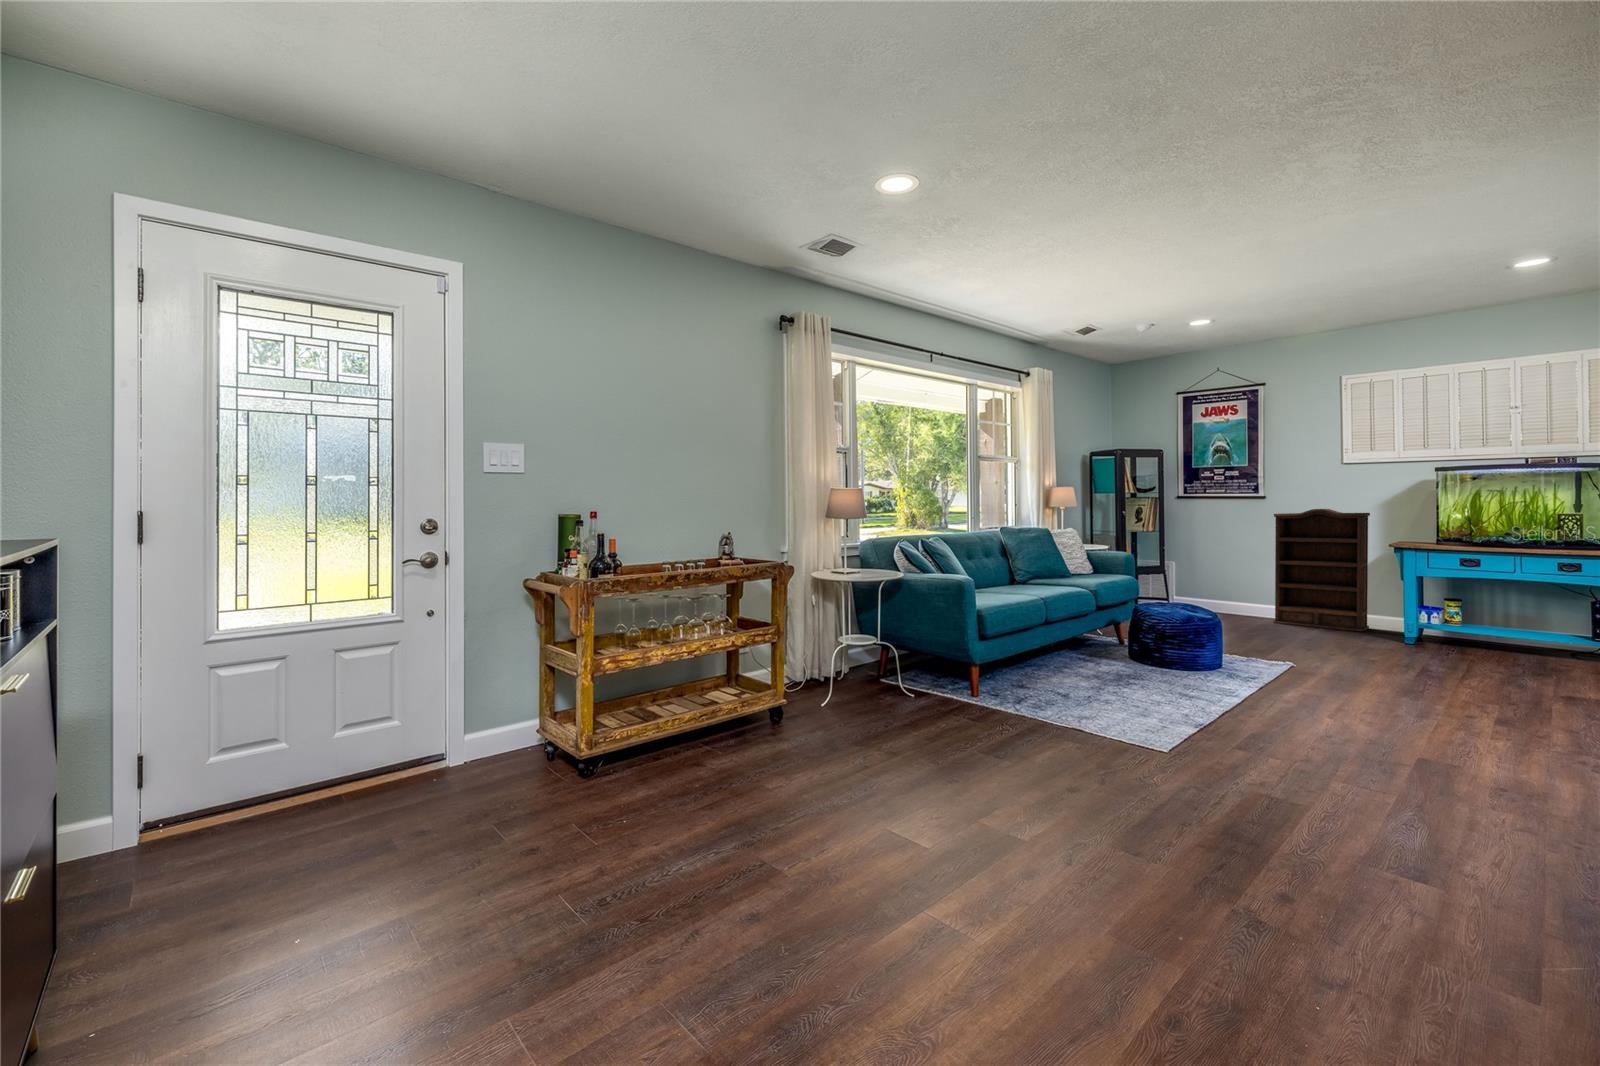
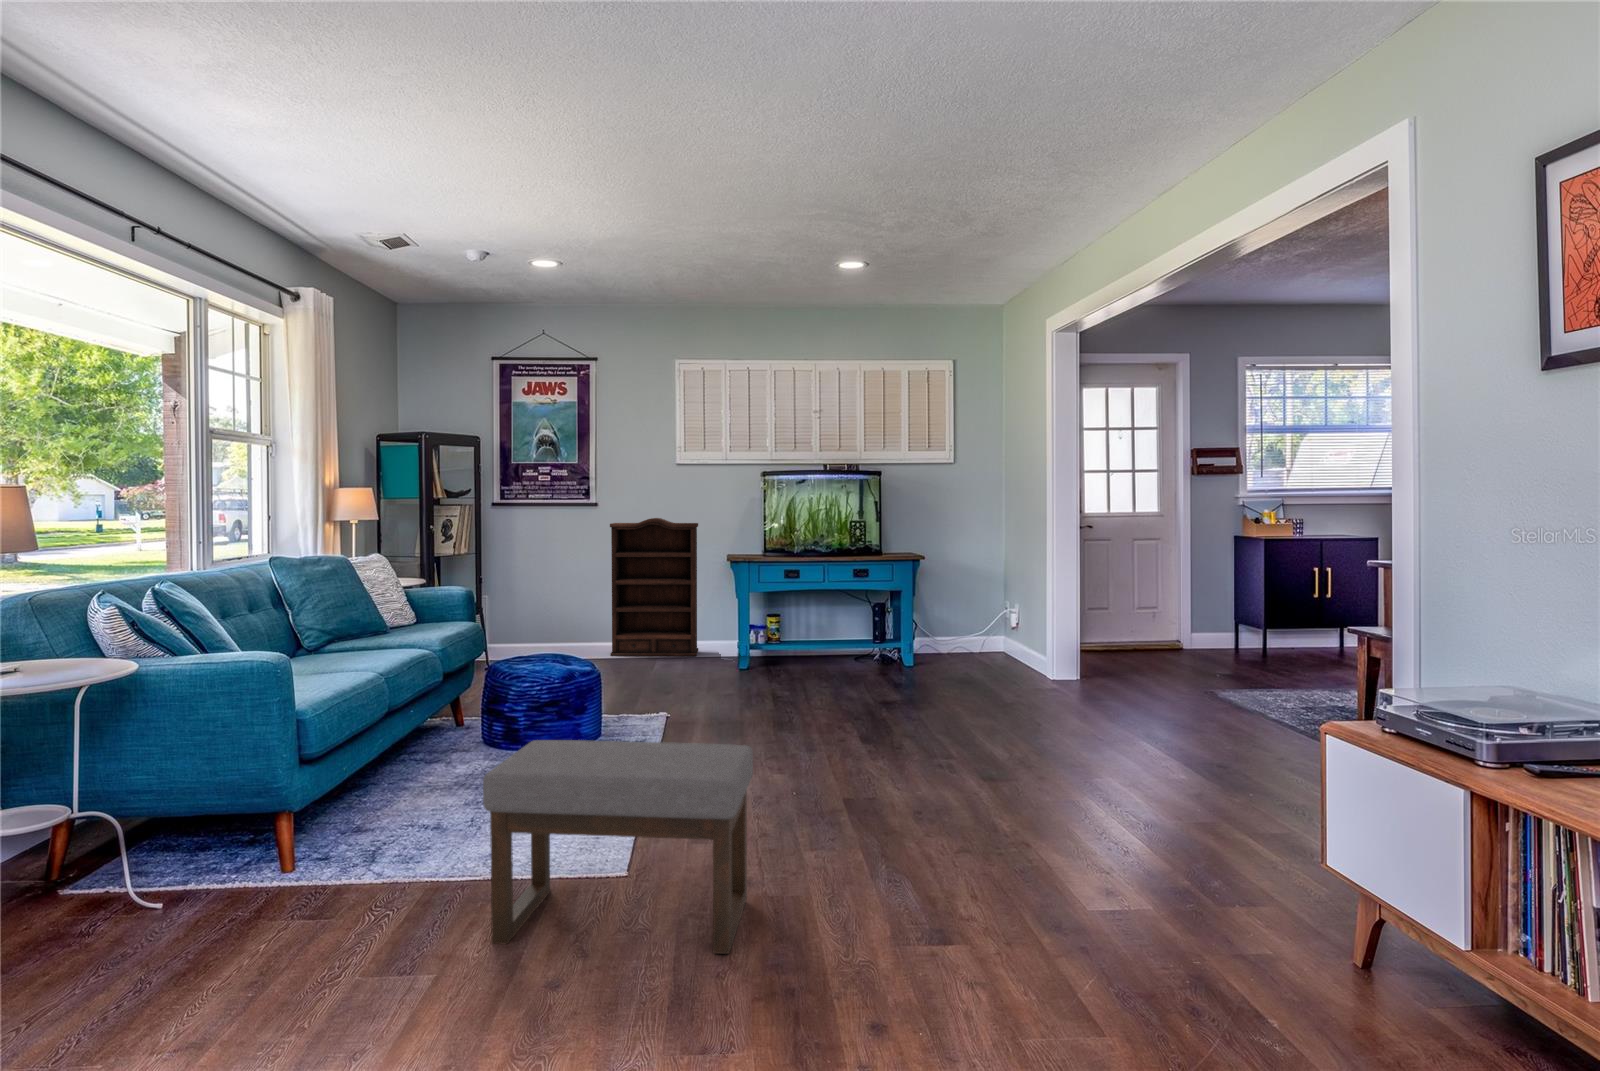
ottoman: none [1052,638,1259,801] -> present [483,740,753,954]

